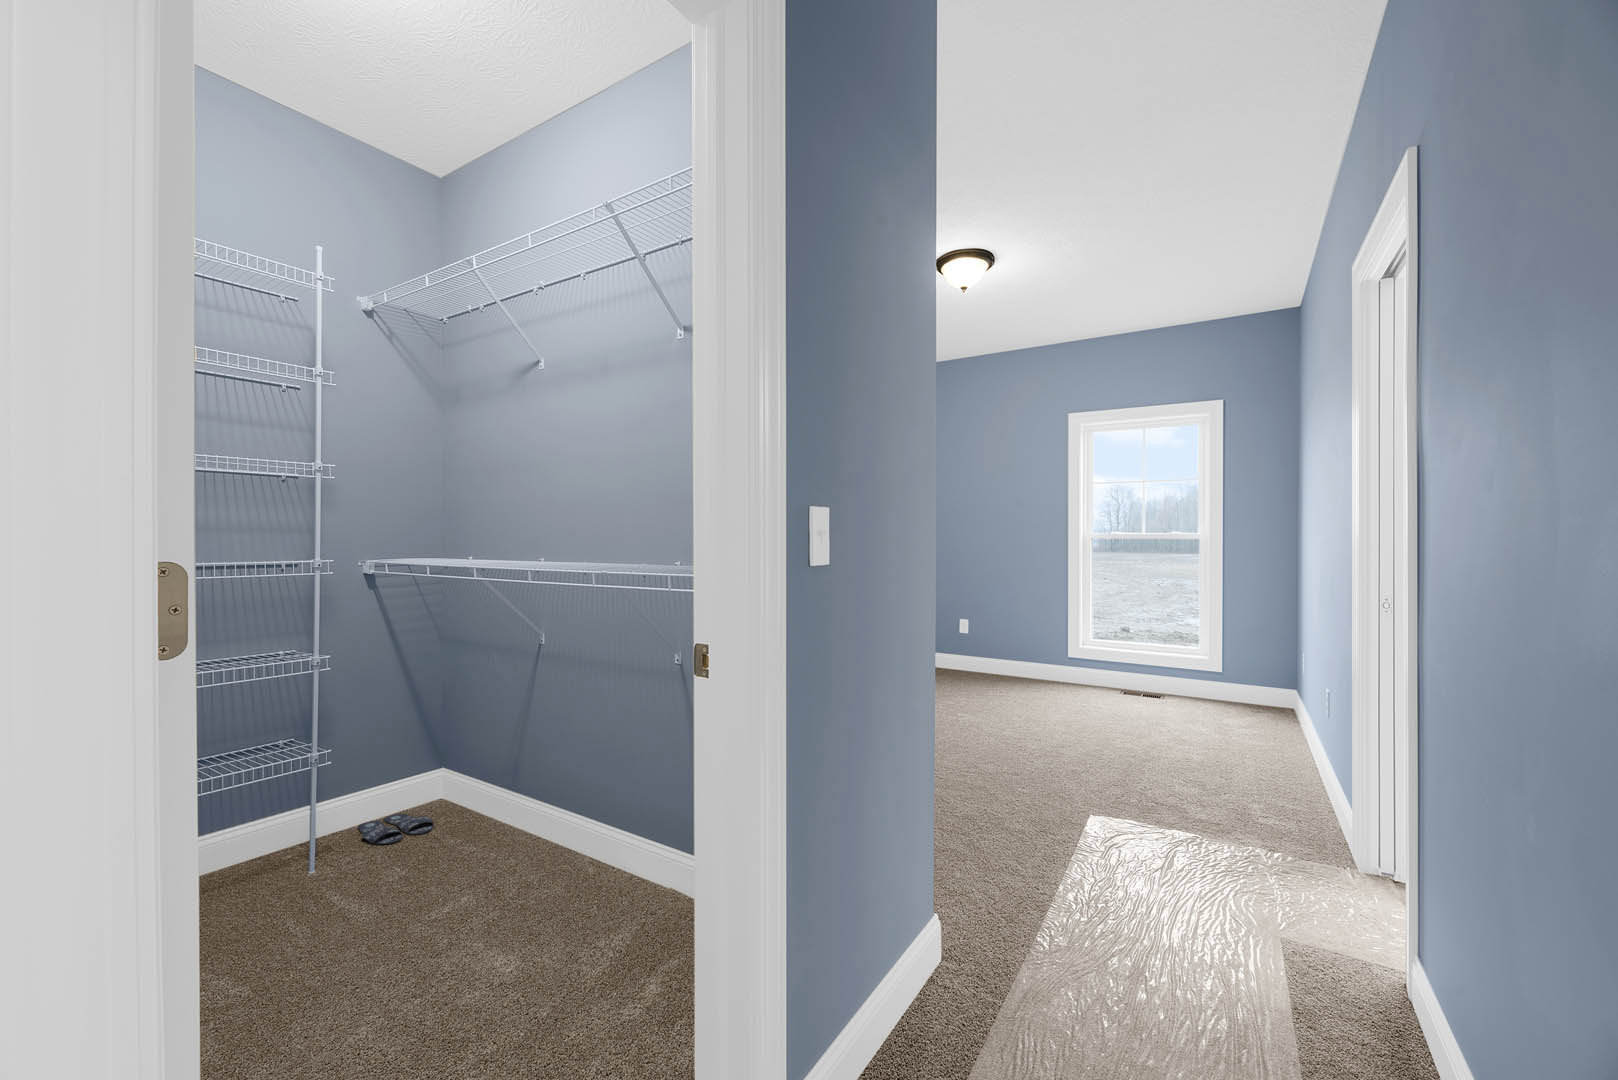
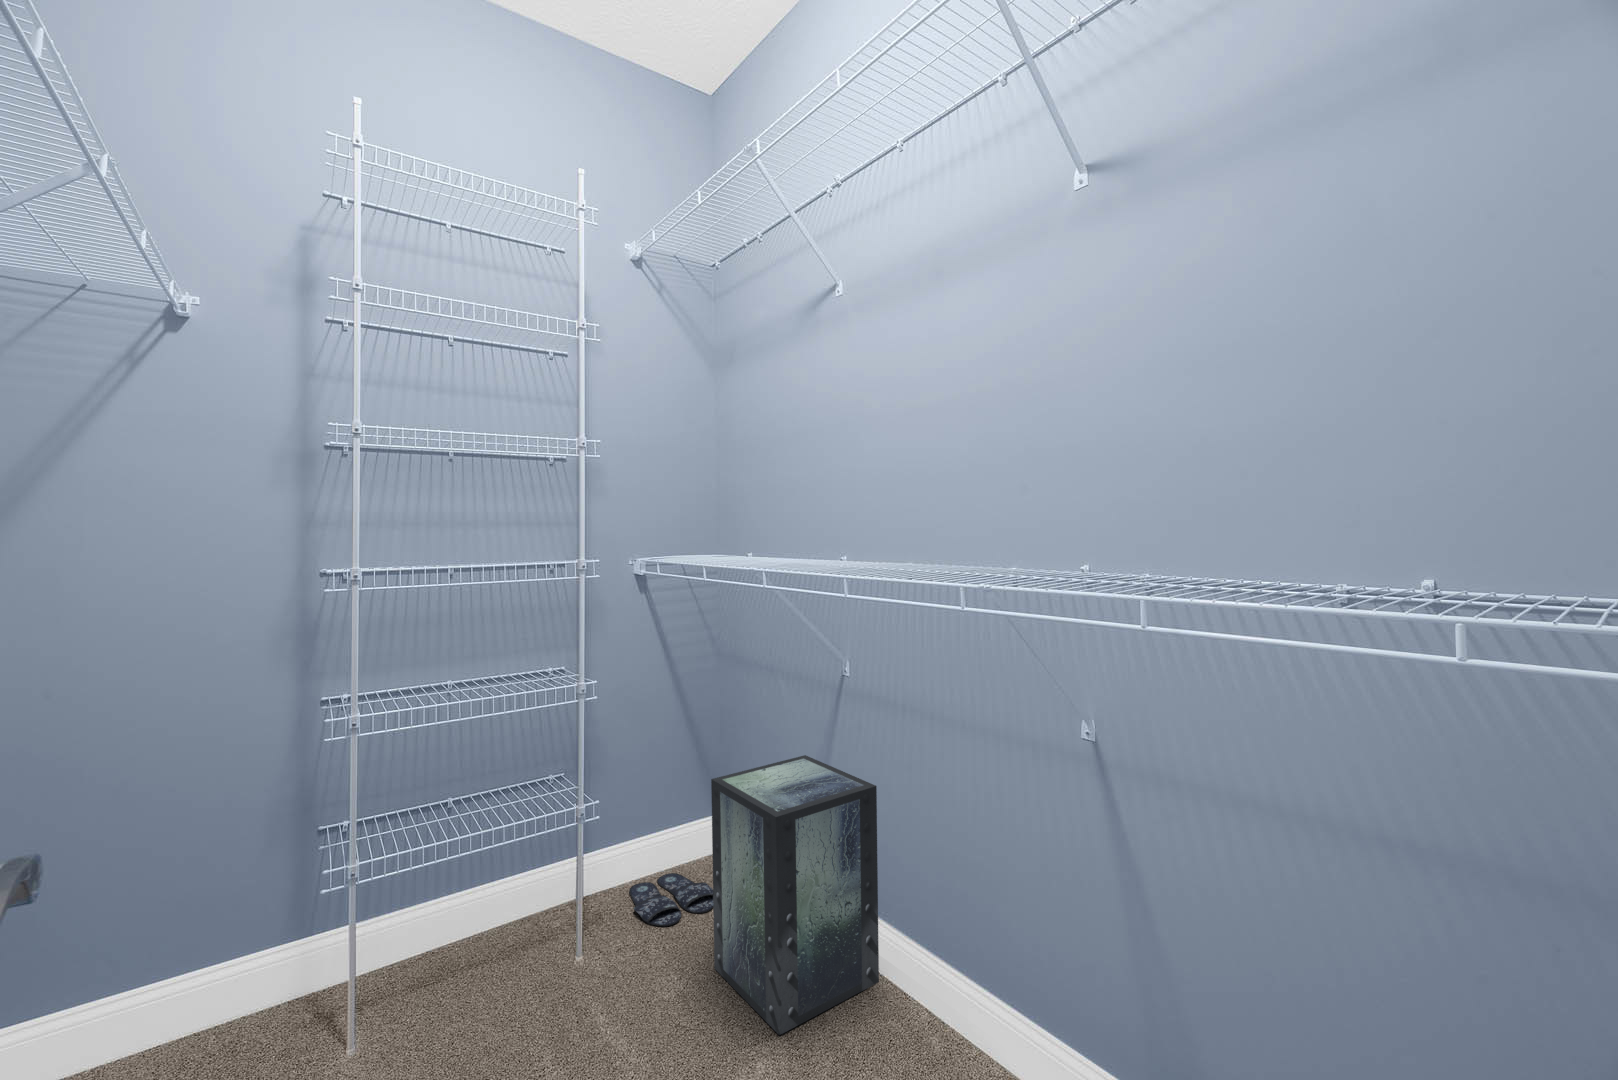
storage box: none [425,705,552,887] -> present [711,755,879,1035]

